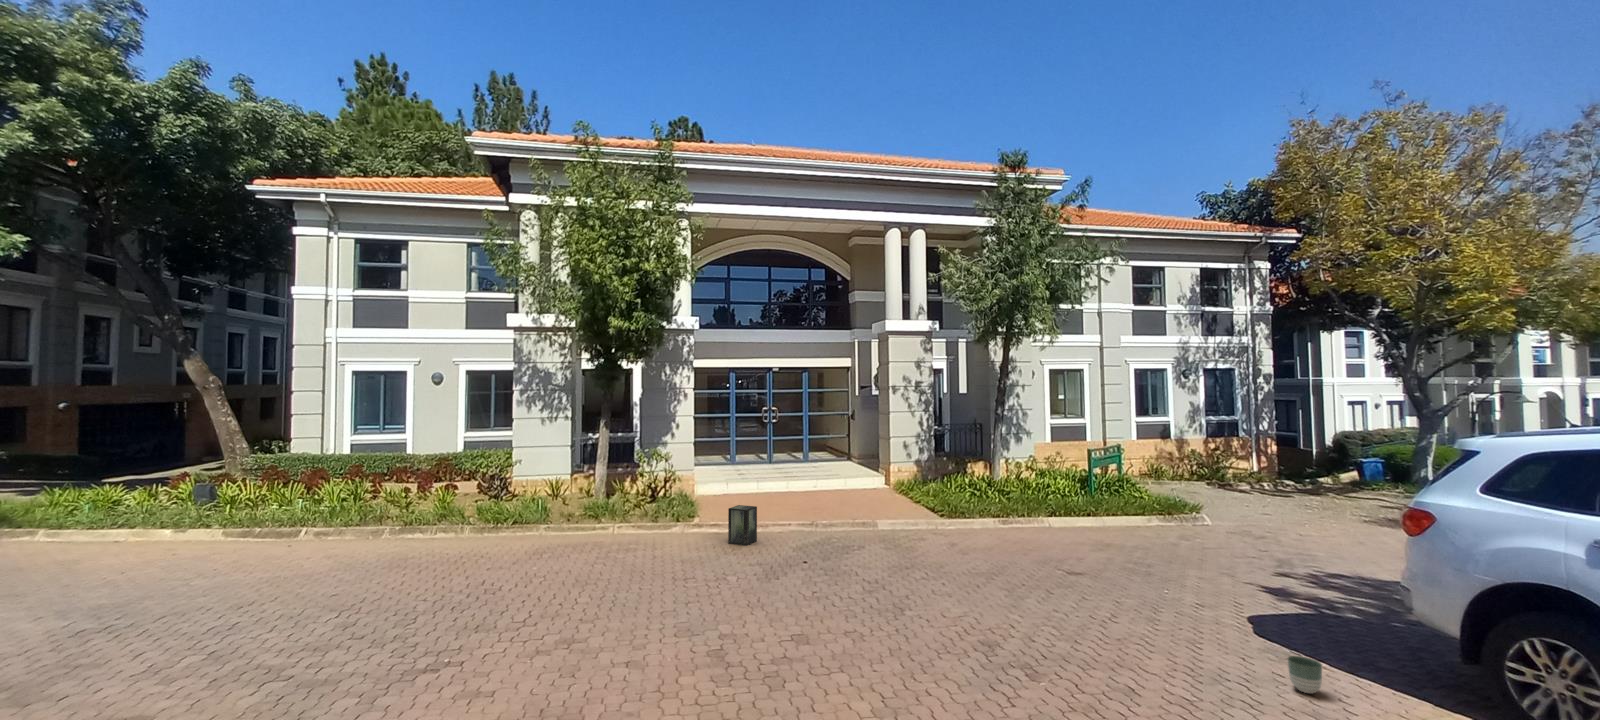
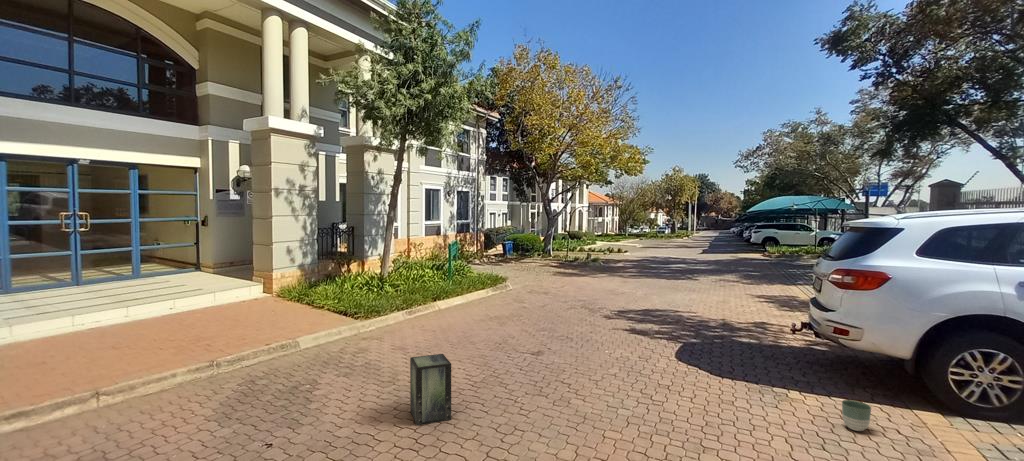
storage box: present [728,505,757,546] -> present [410,354,451,426]

